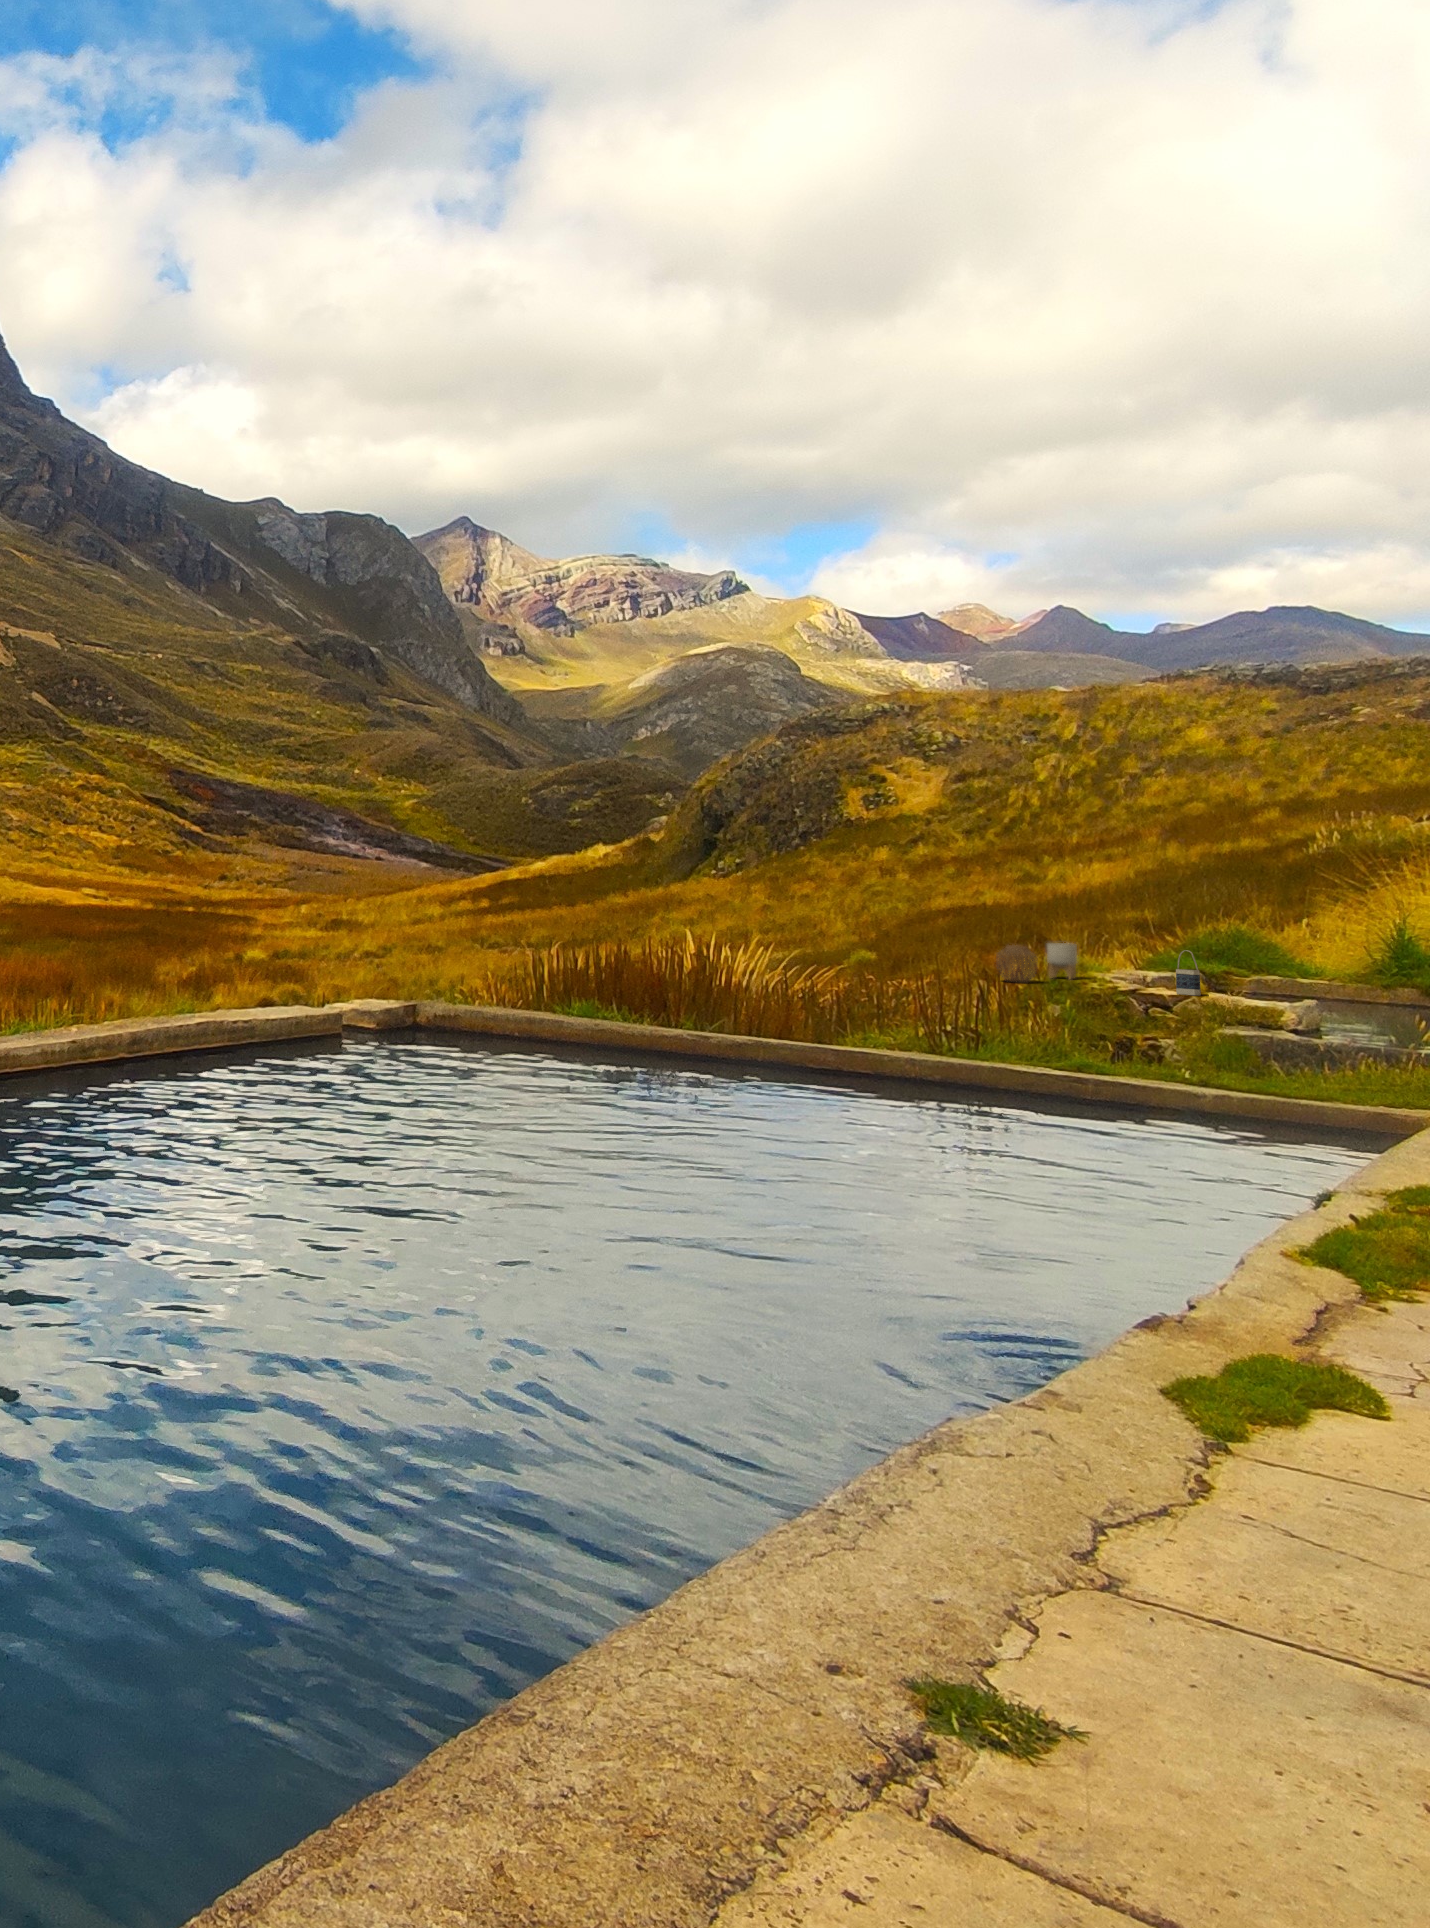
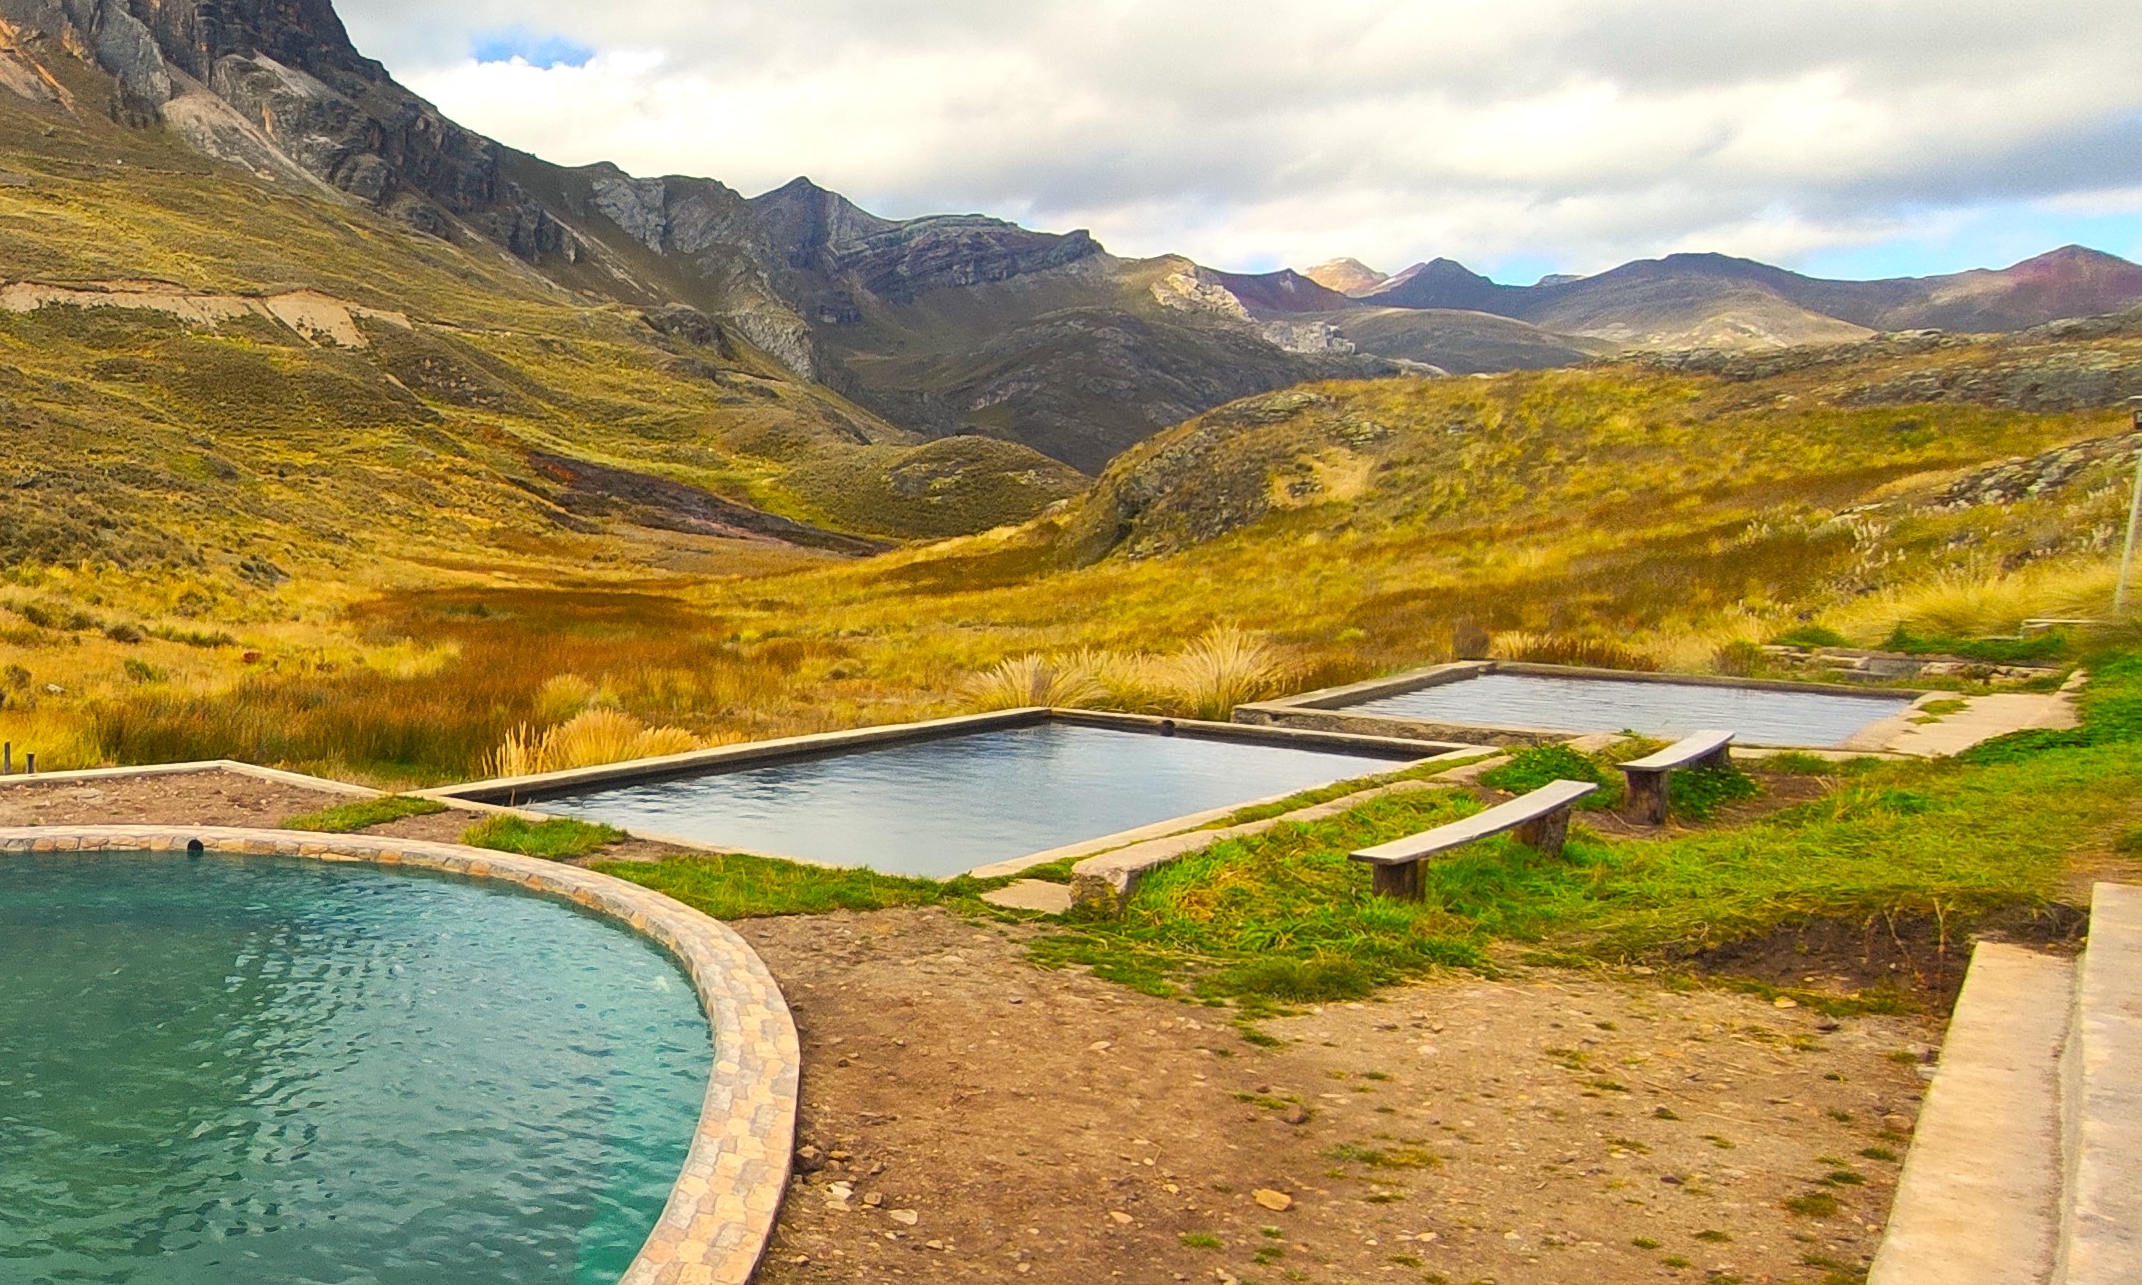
planter: present [1047,943,1077,979] -> none [1497,624,1526,657]
bag: present [1176,950,1201,996] -> none [1620,630,1643,669]

